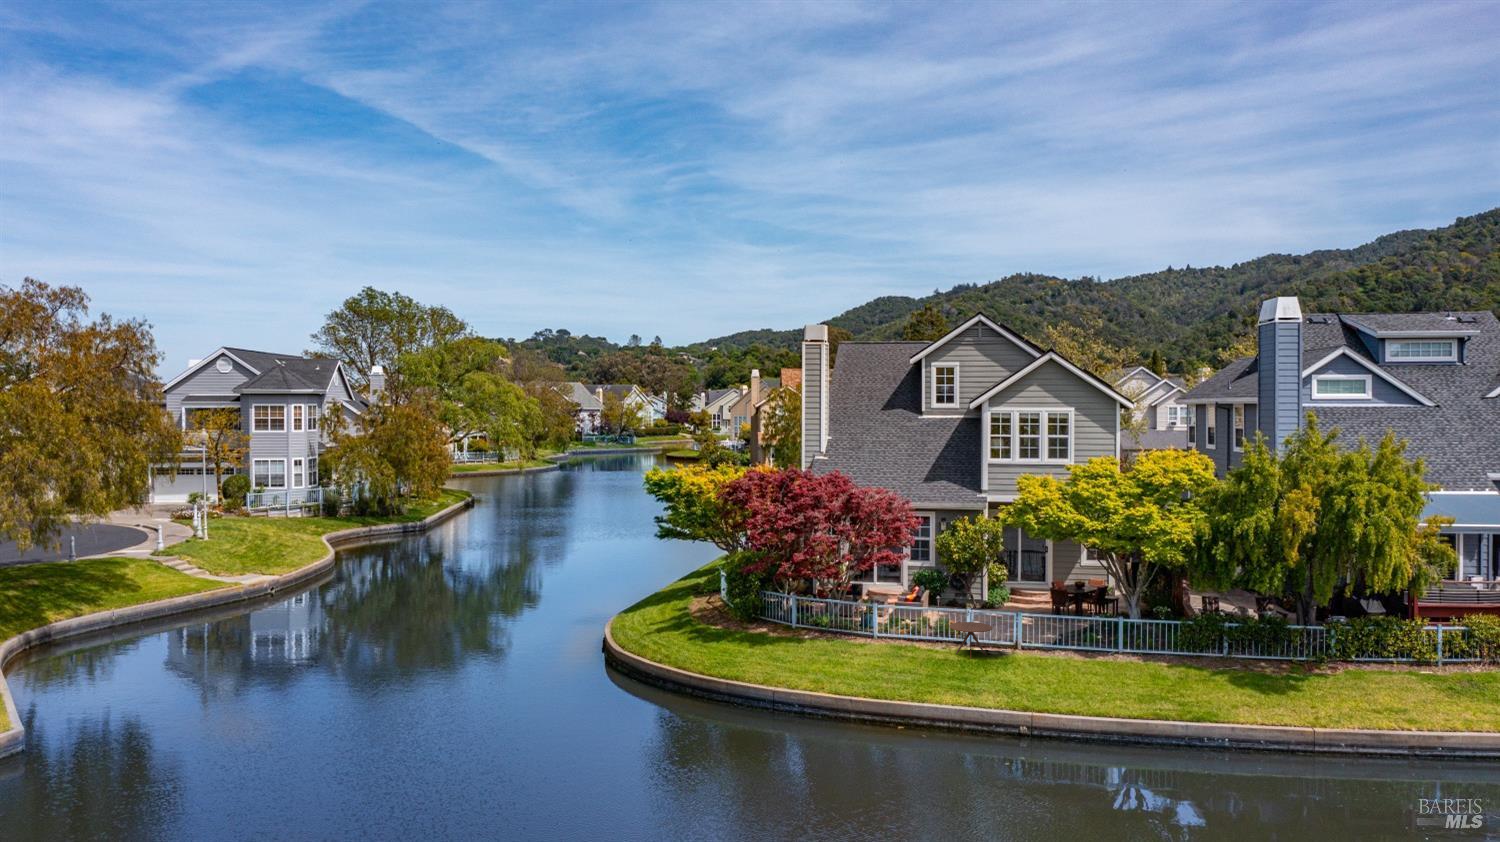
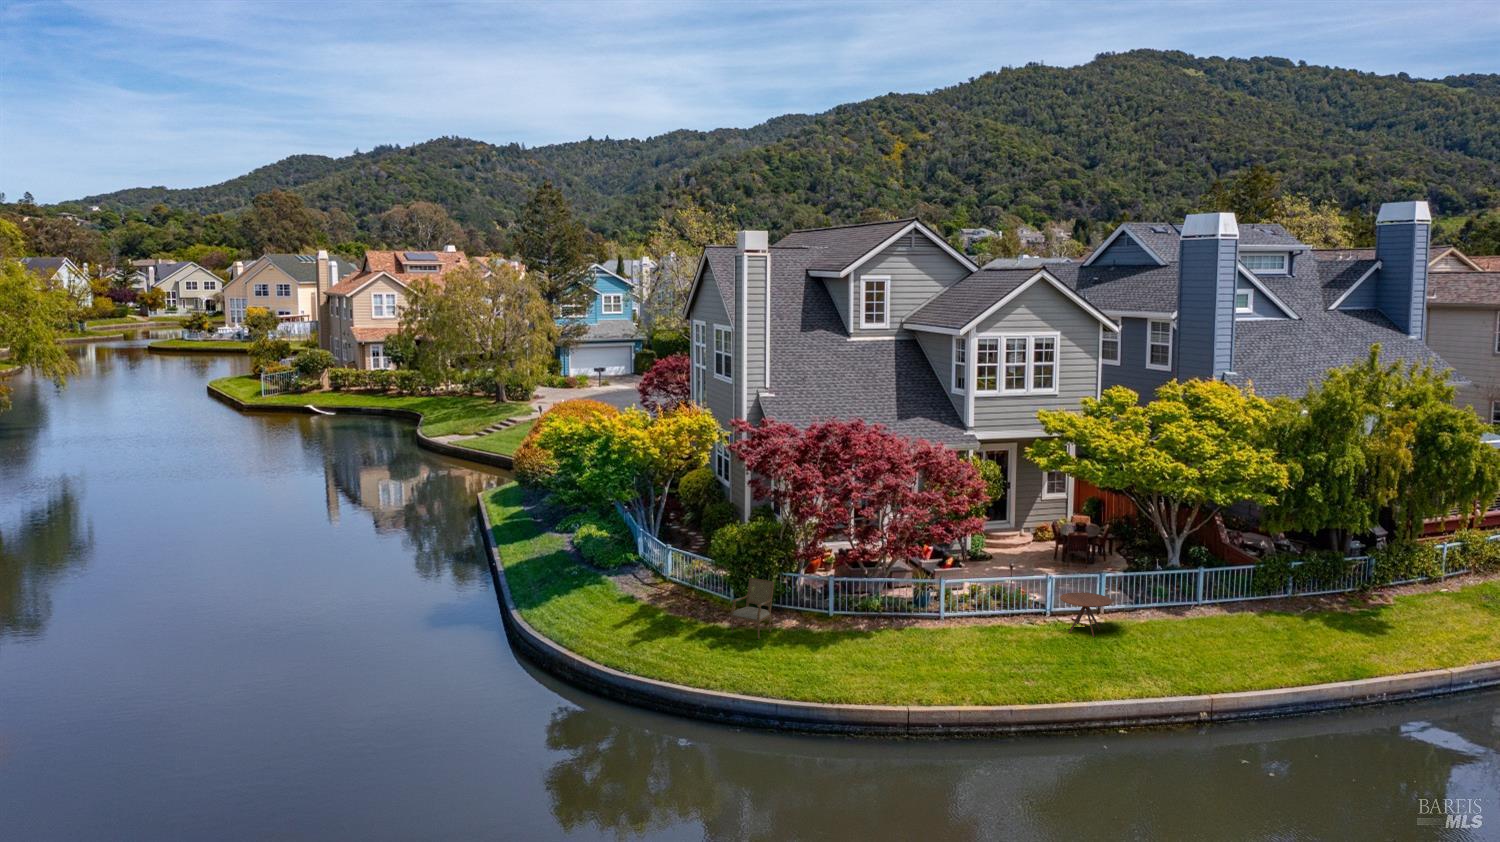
chair: none [714,589,746,634] -> present [731,578,774,639]

